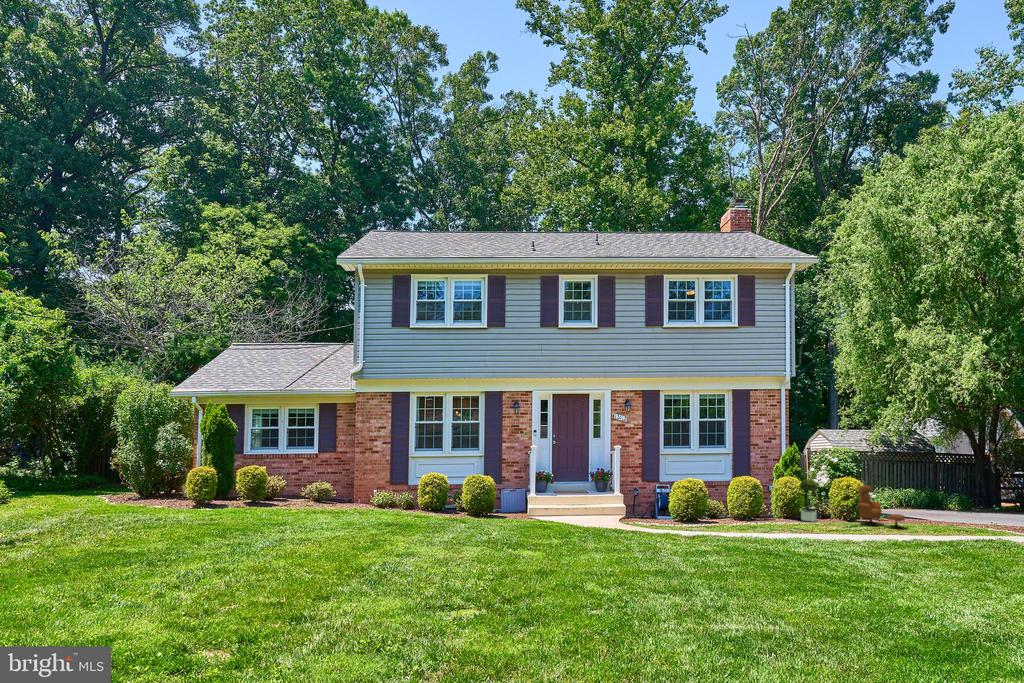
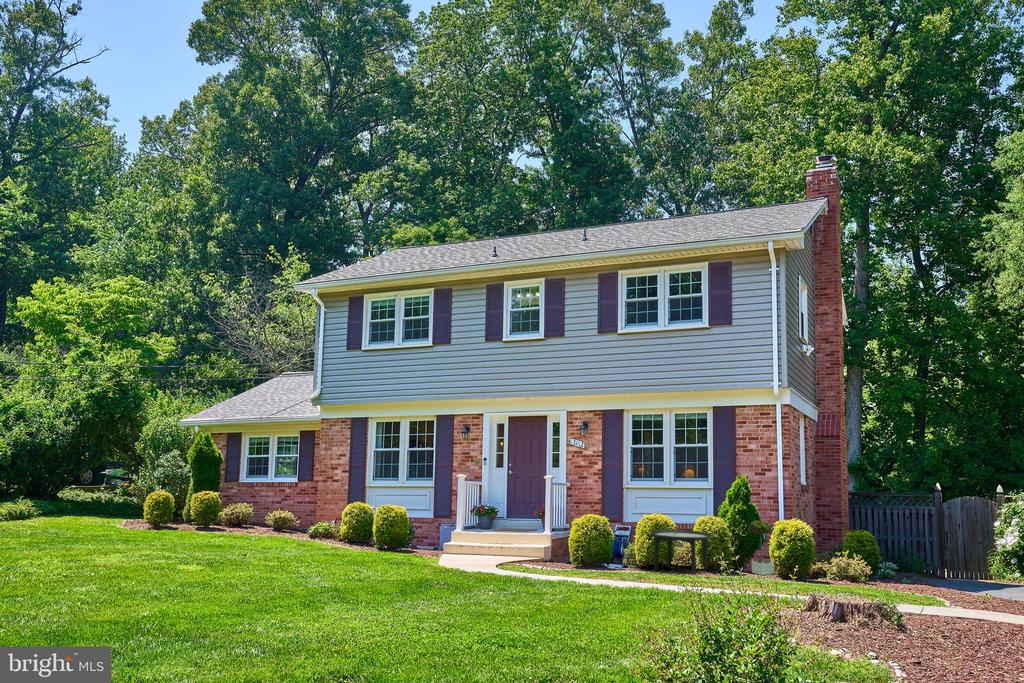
lounge chair: present [858,485,906,529] -> none [811,530,871,591]
round table: none [730,489,782,525] -> present [650,530,713,575]

